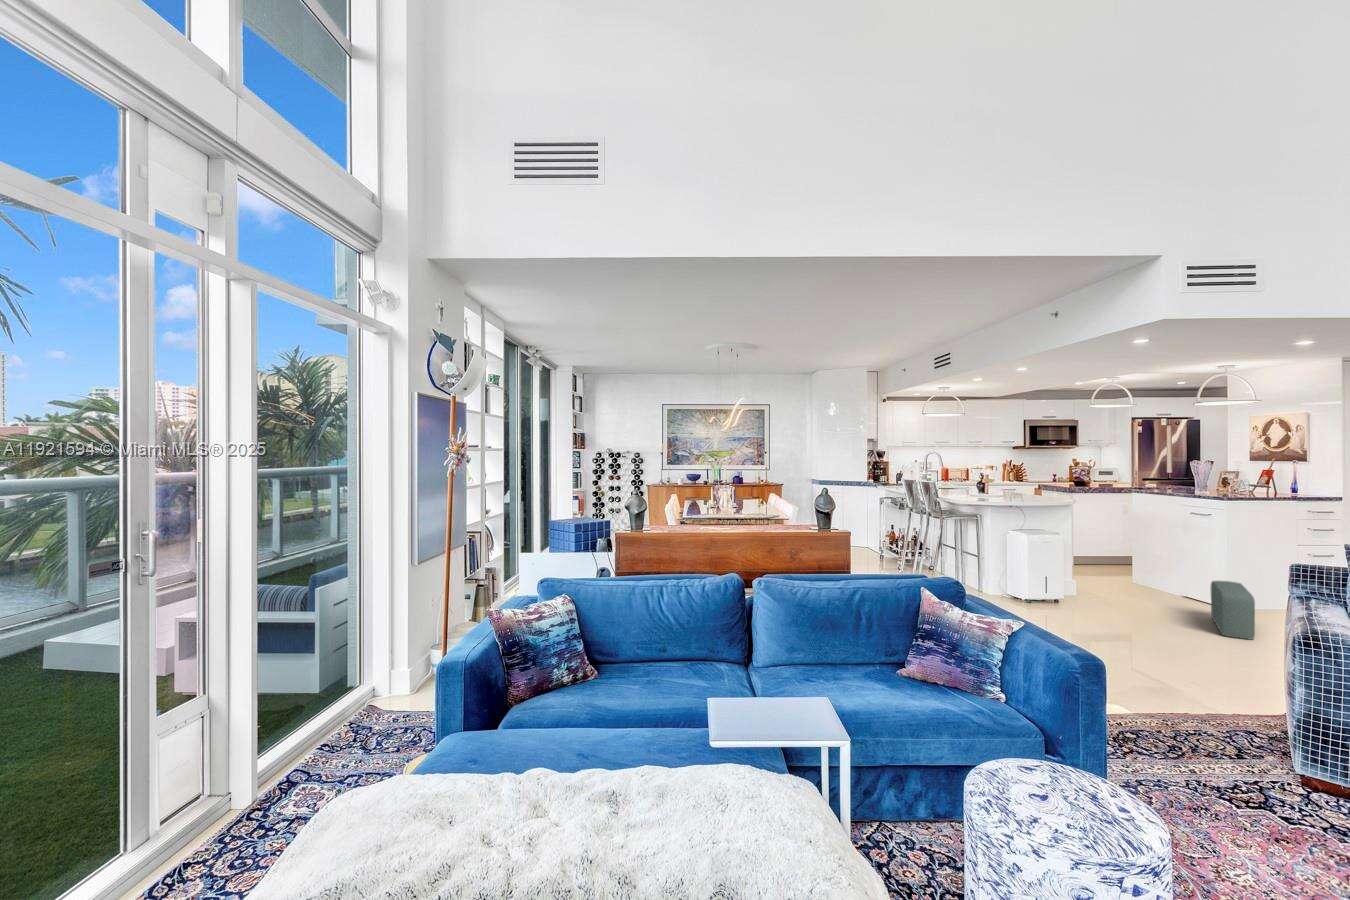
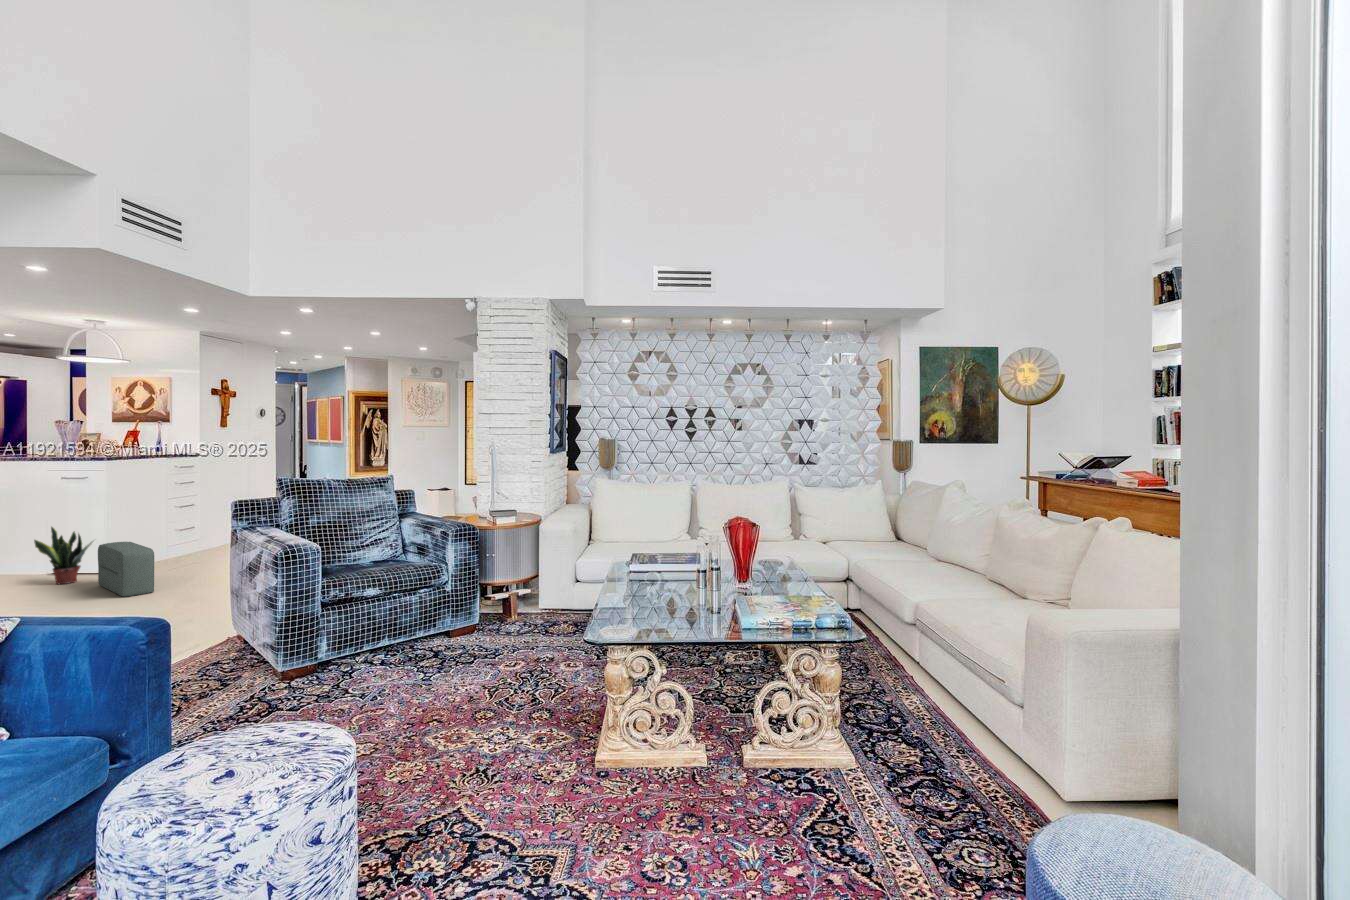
potted plant: none [1163,556,1215,610] -> present [34,527,93,584]

